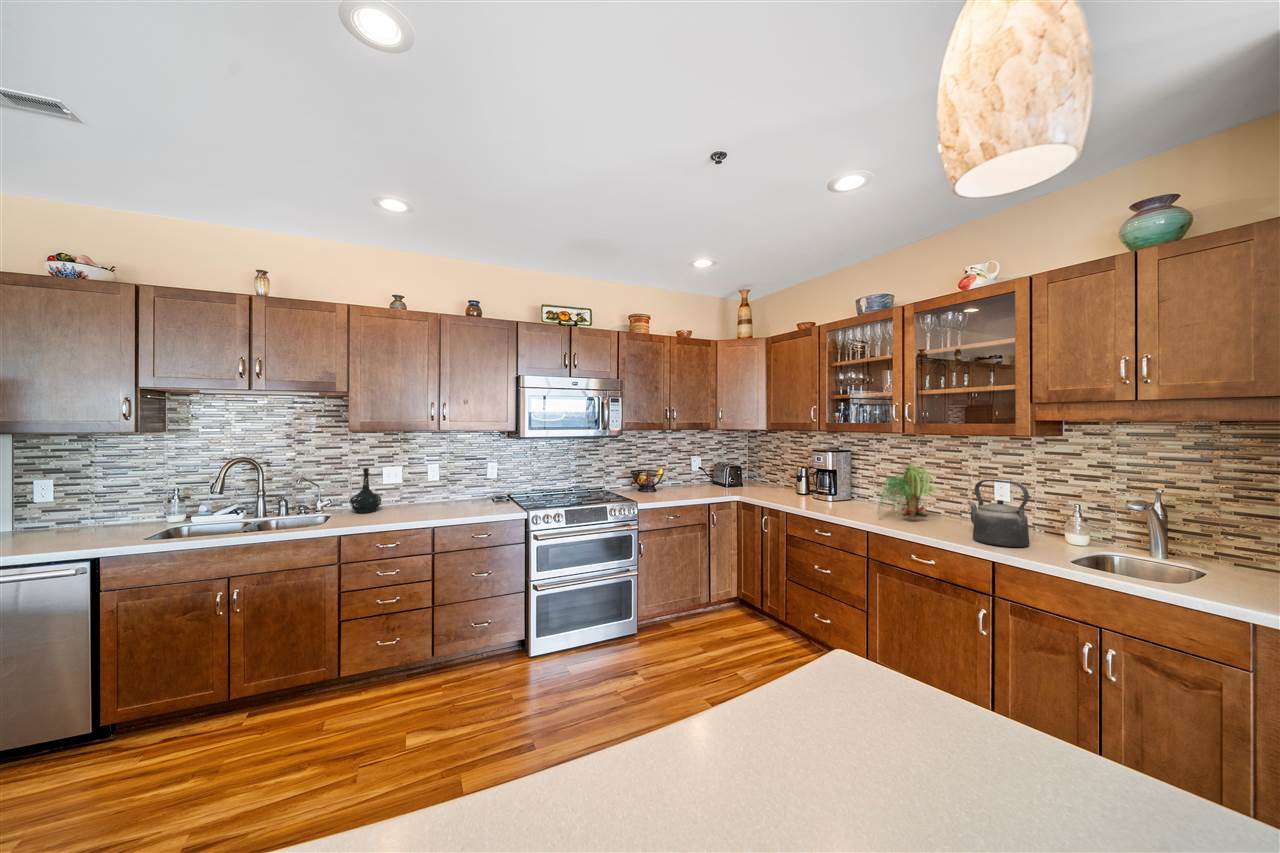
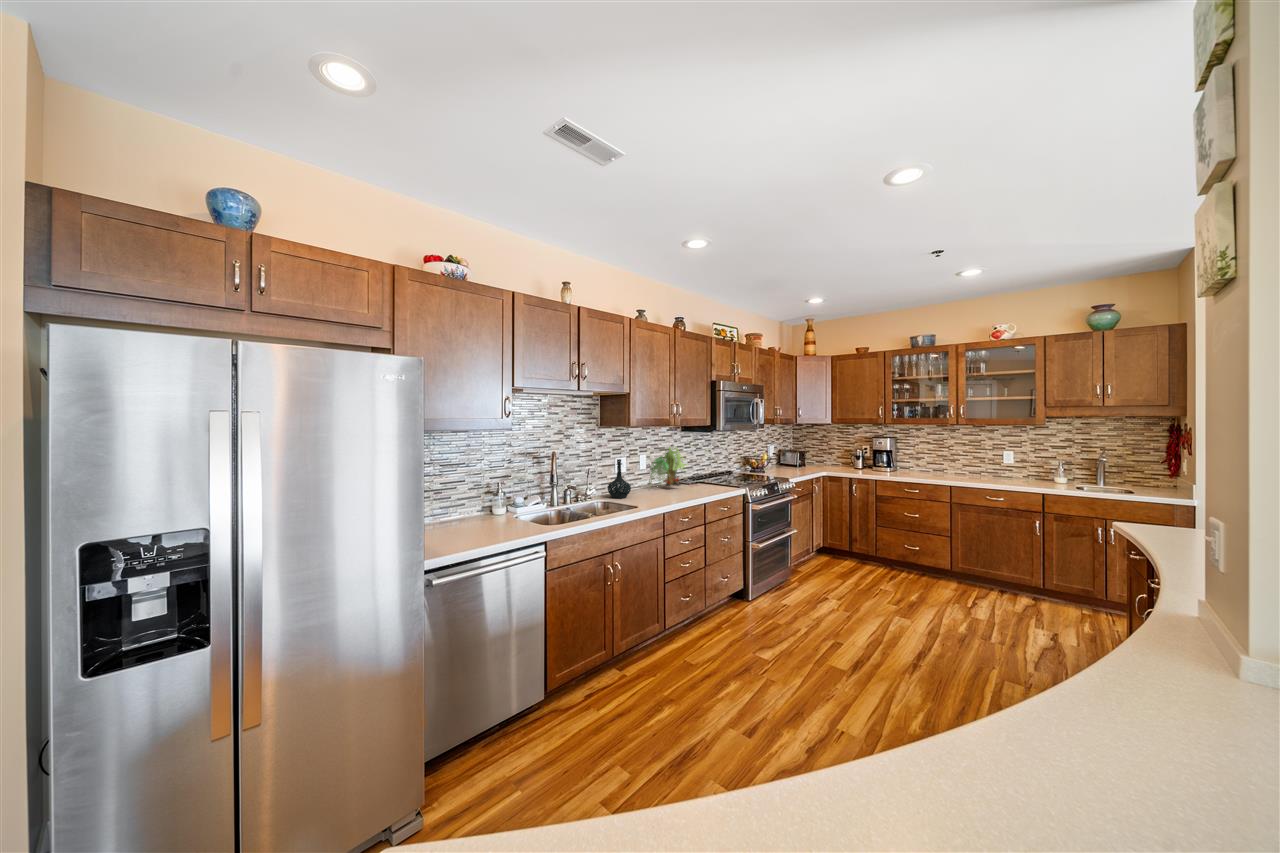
plant: present [878,462,936,517] -> present [649,447,685,488]
kettle: present [968,480,1029,547] -> none [1009,450,1050,486]

